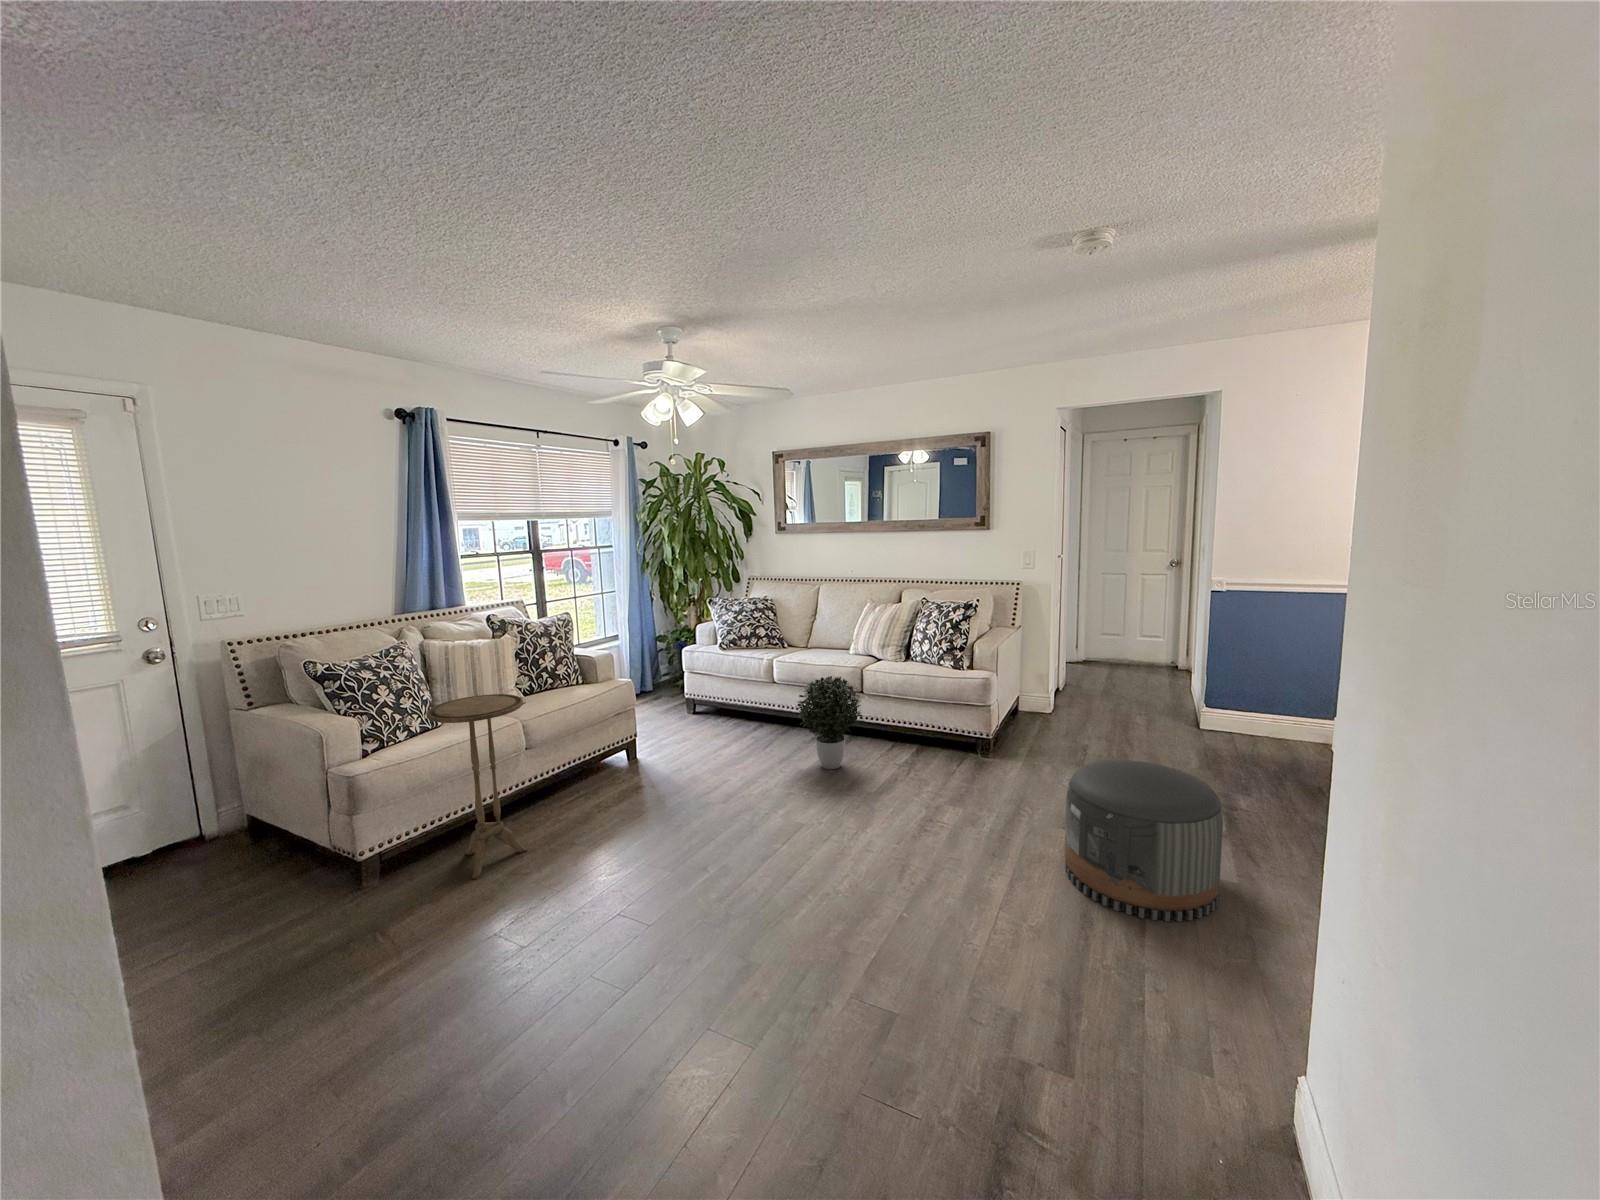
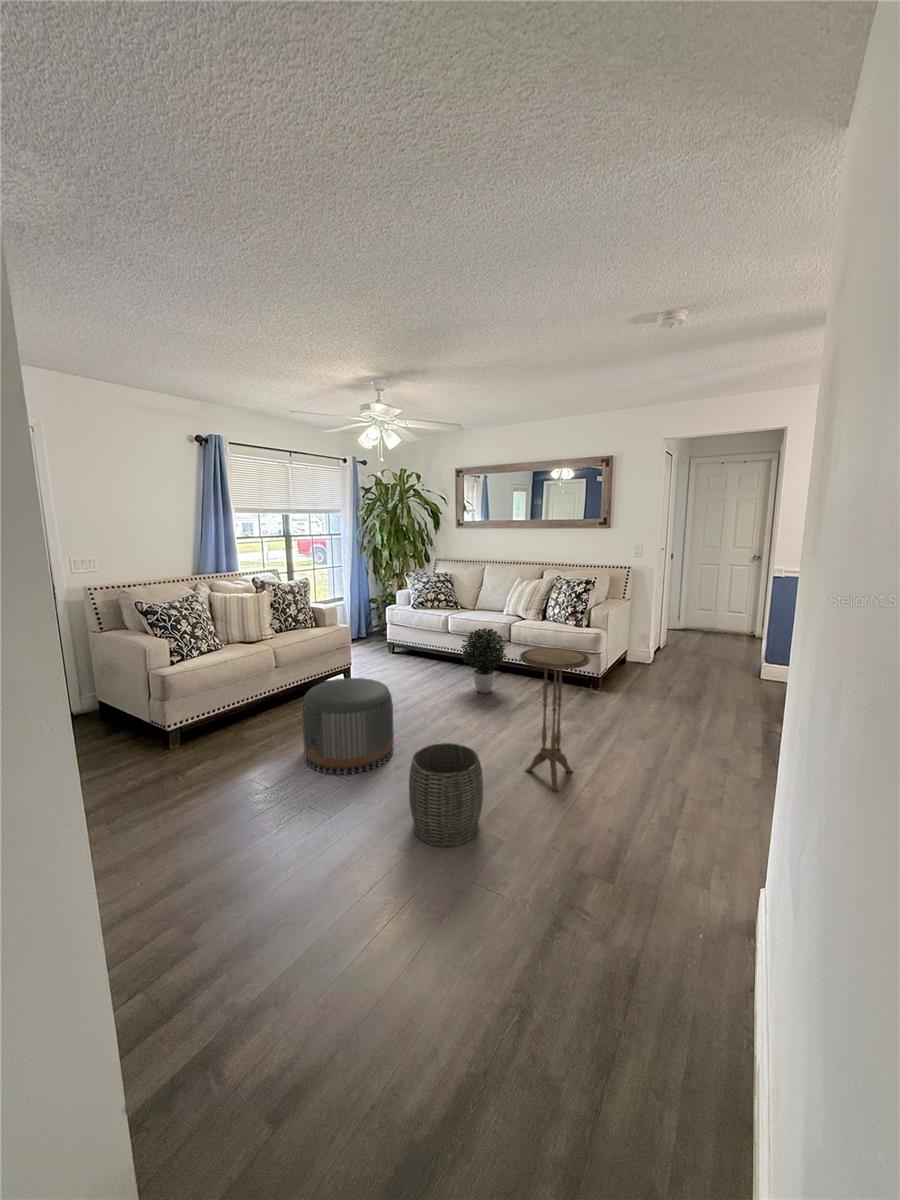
side table: present [426,694,527,879] -> present [520,648,590,792]
pouf: present [1065,760,1223,921] -> present [302,678,394,775]
woven basket: none [750,868,864,1039] -> present [409,743,483,847]

